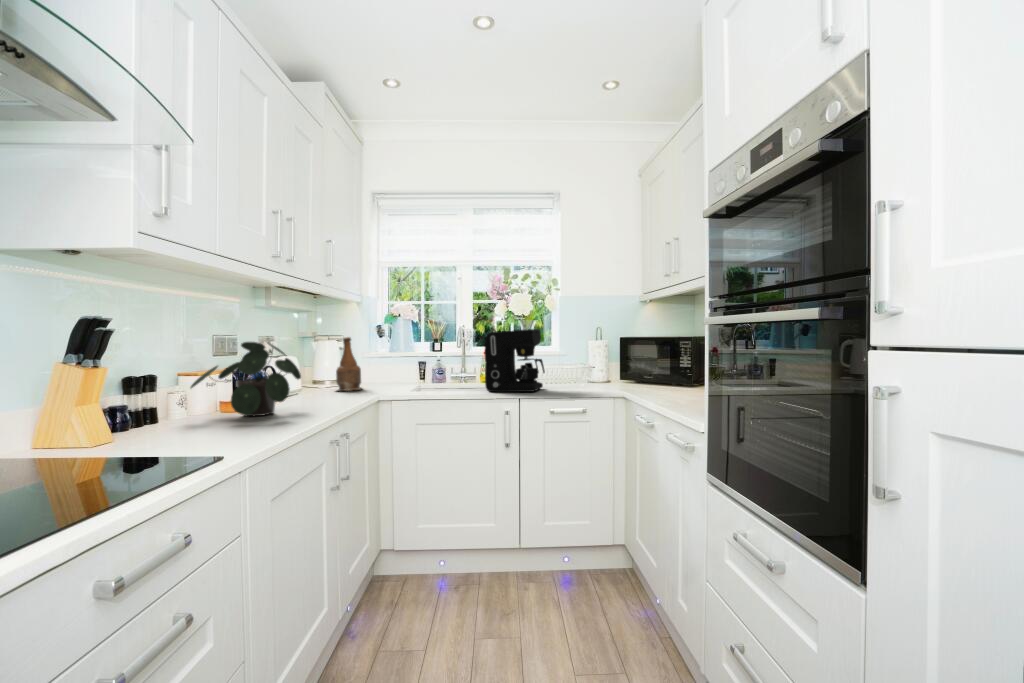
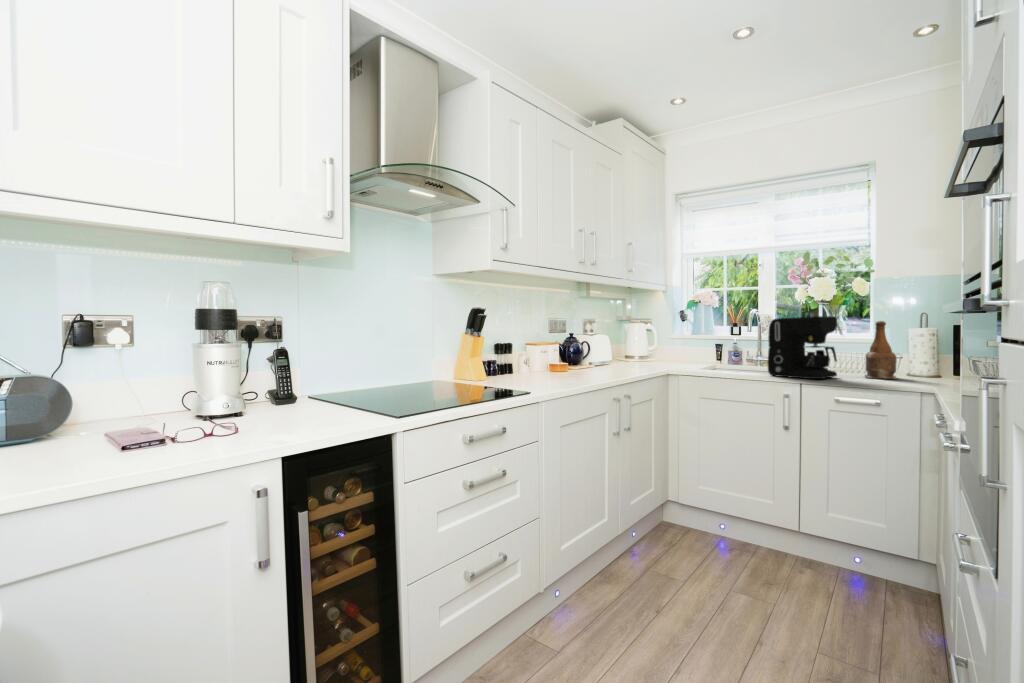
bottle: present [336,337,361,391] -> present [865,321,897,379]
potted plant: present [191,342,301,416] -> none [529,323,600,376]

